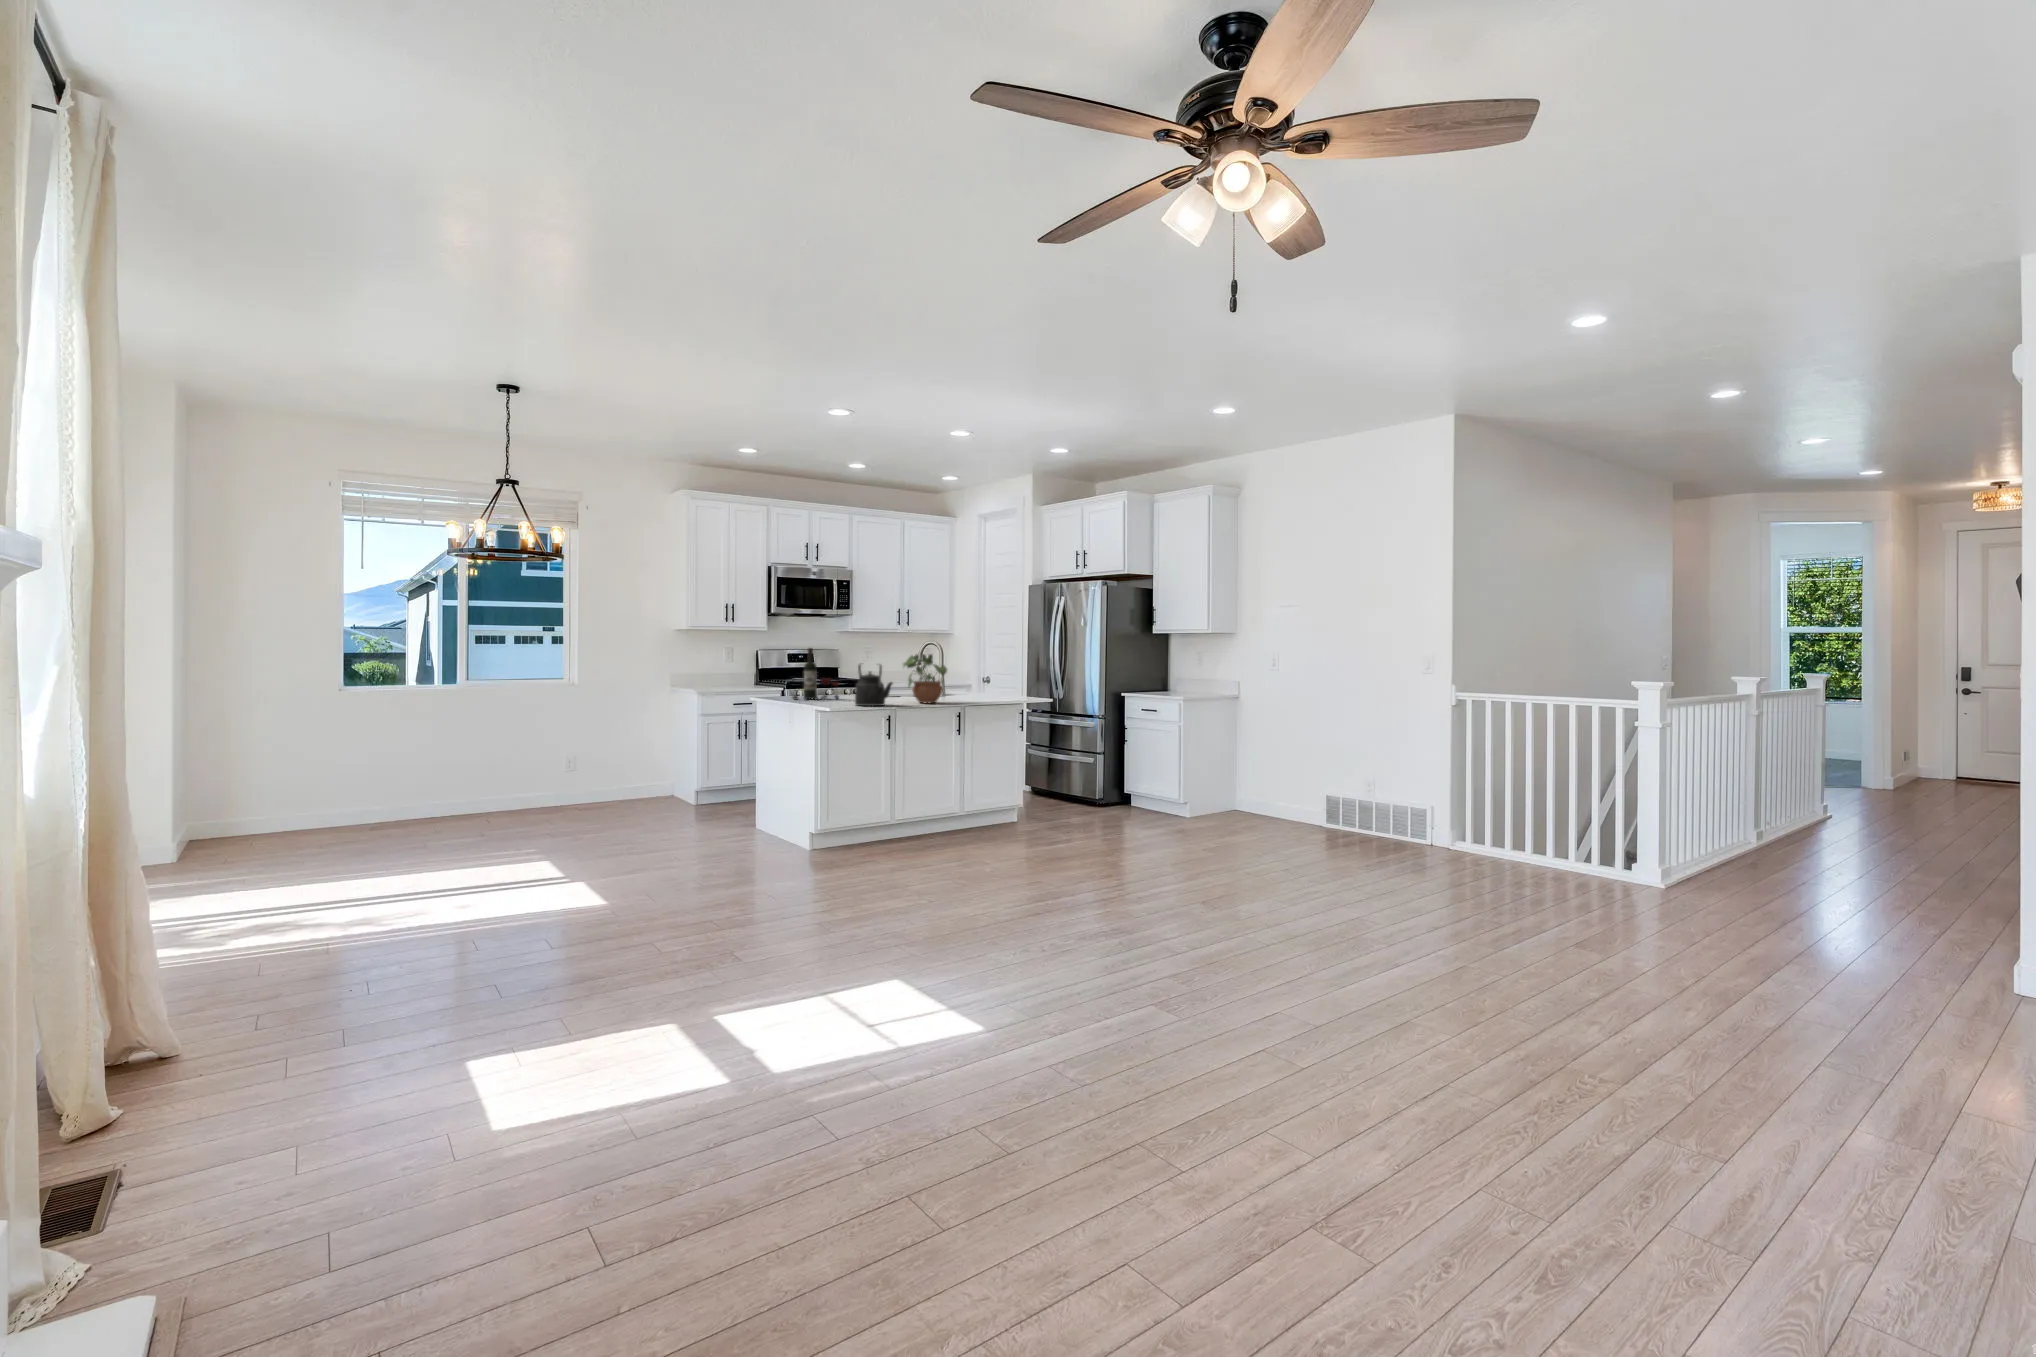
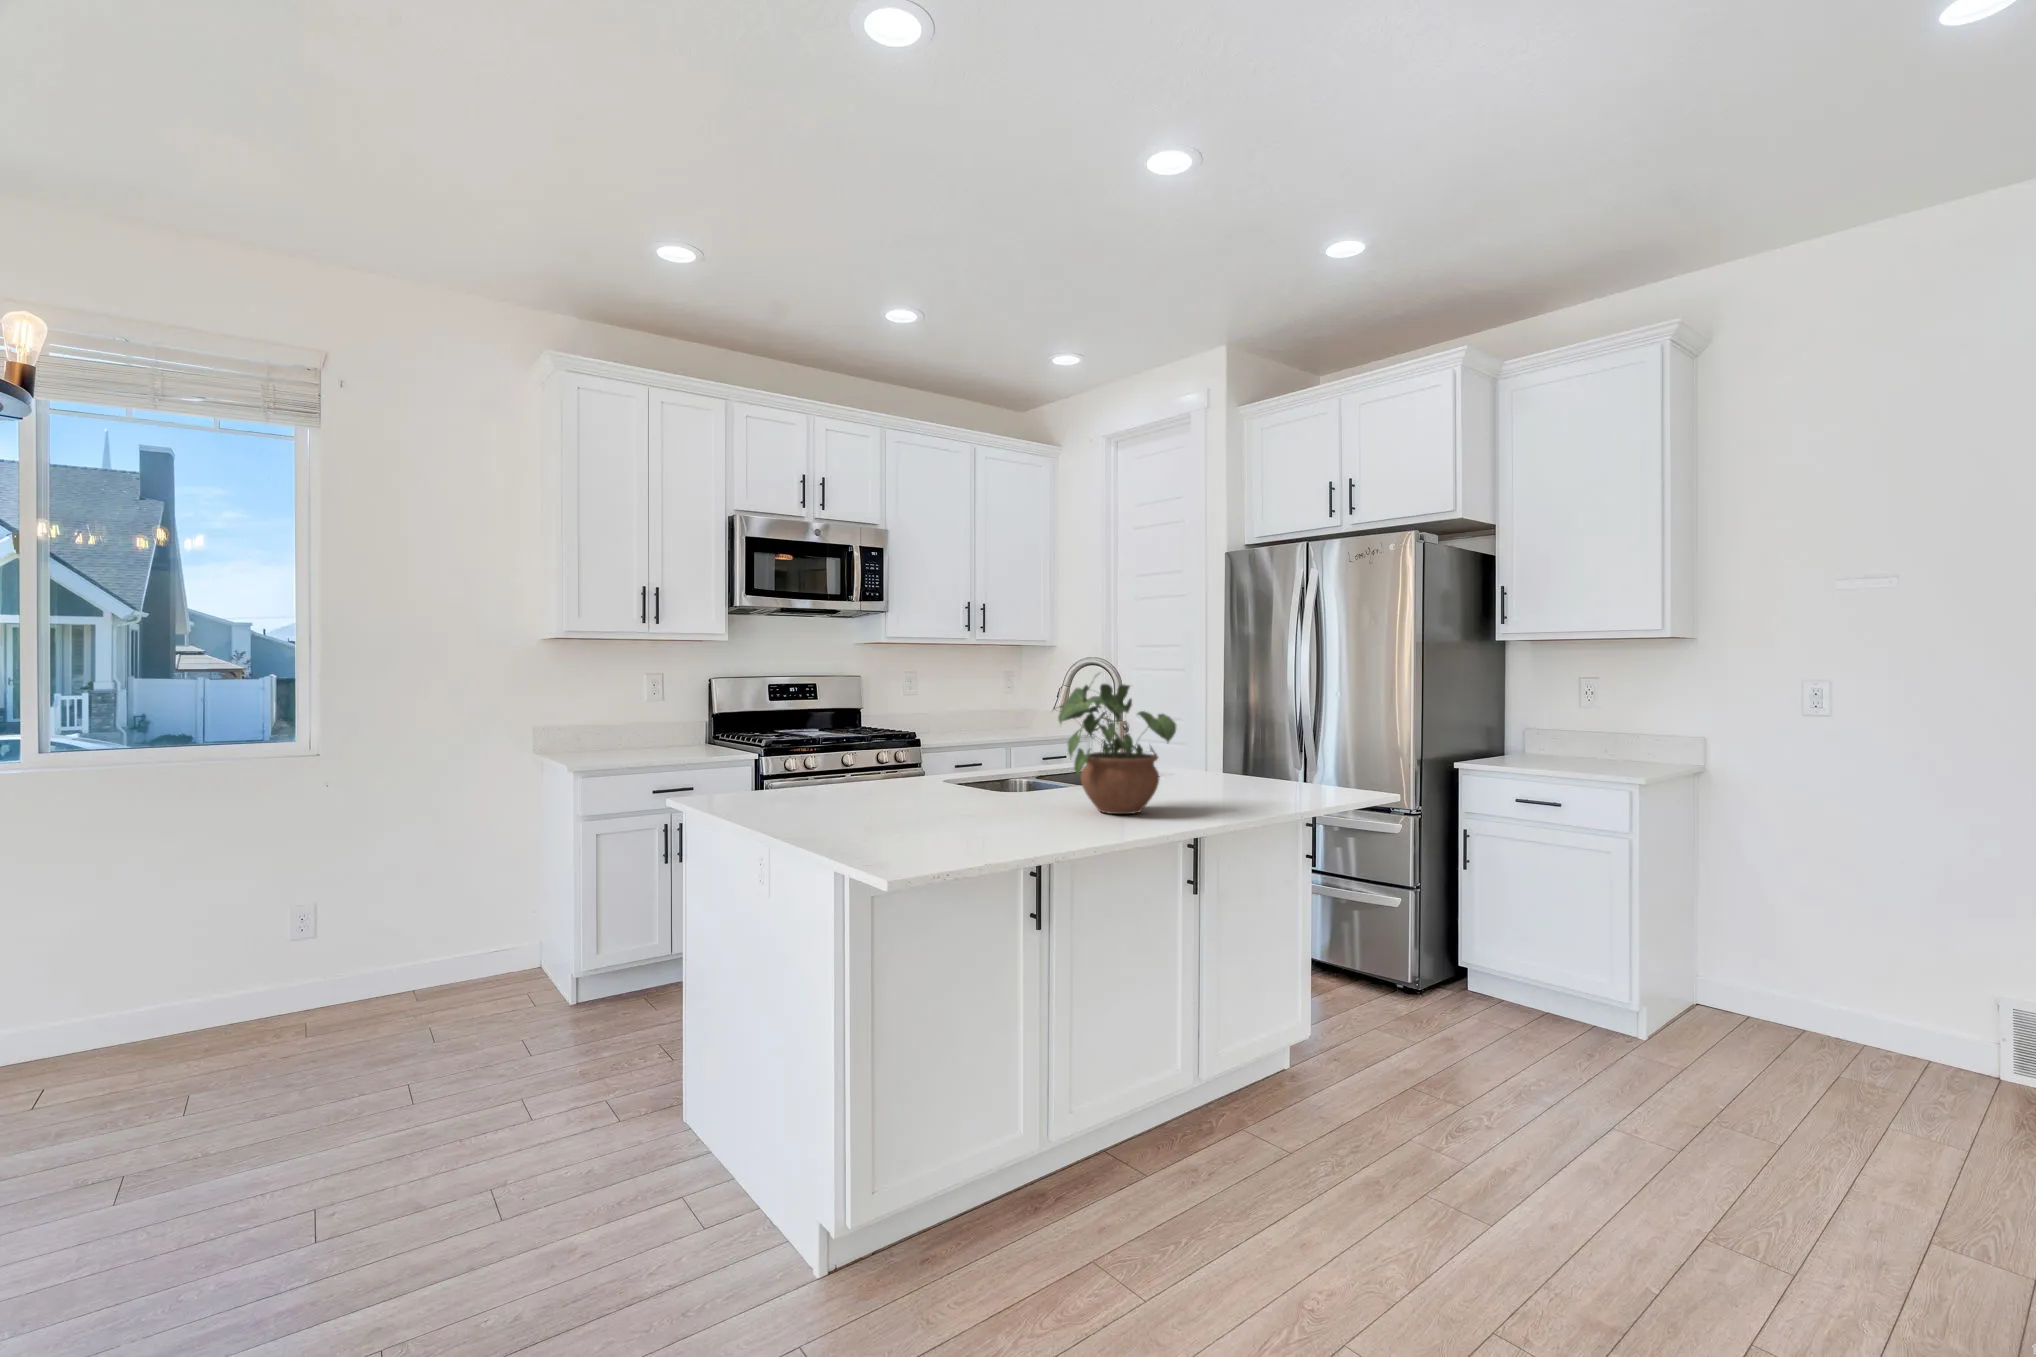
wine bottle: present [792,648,839,700] -> none [768,670,894,804]
kettle: present [855,665,892,706] -> none [940,711,1053,833]

